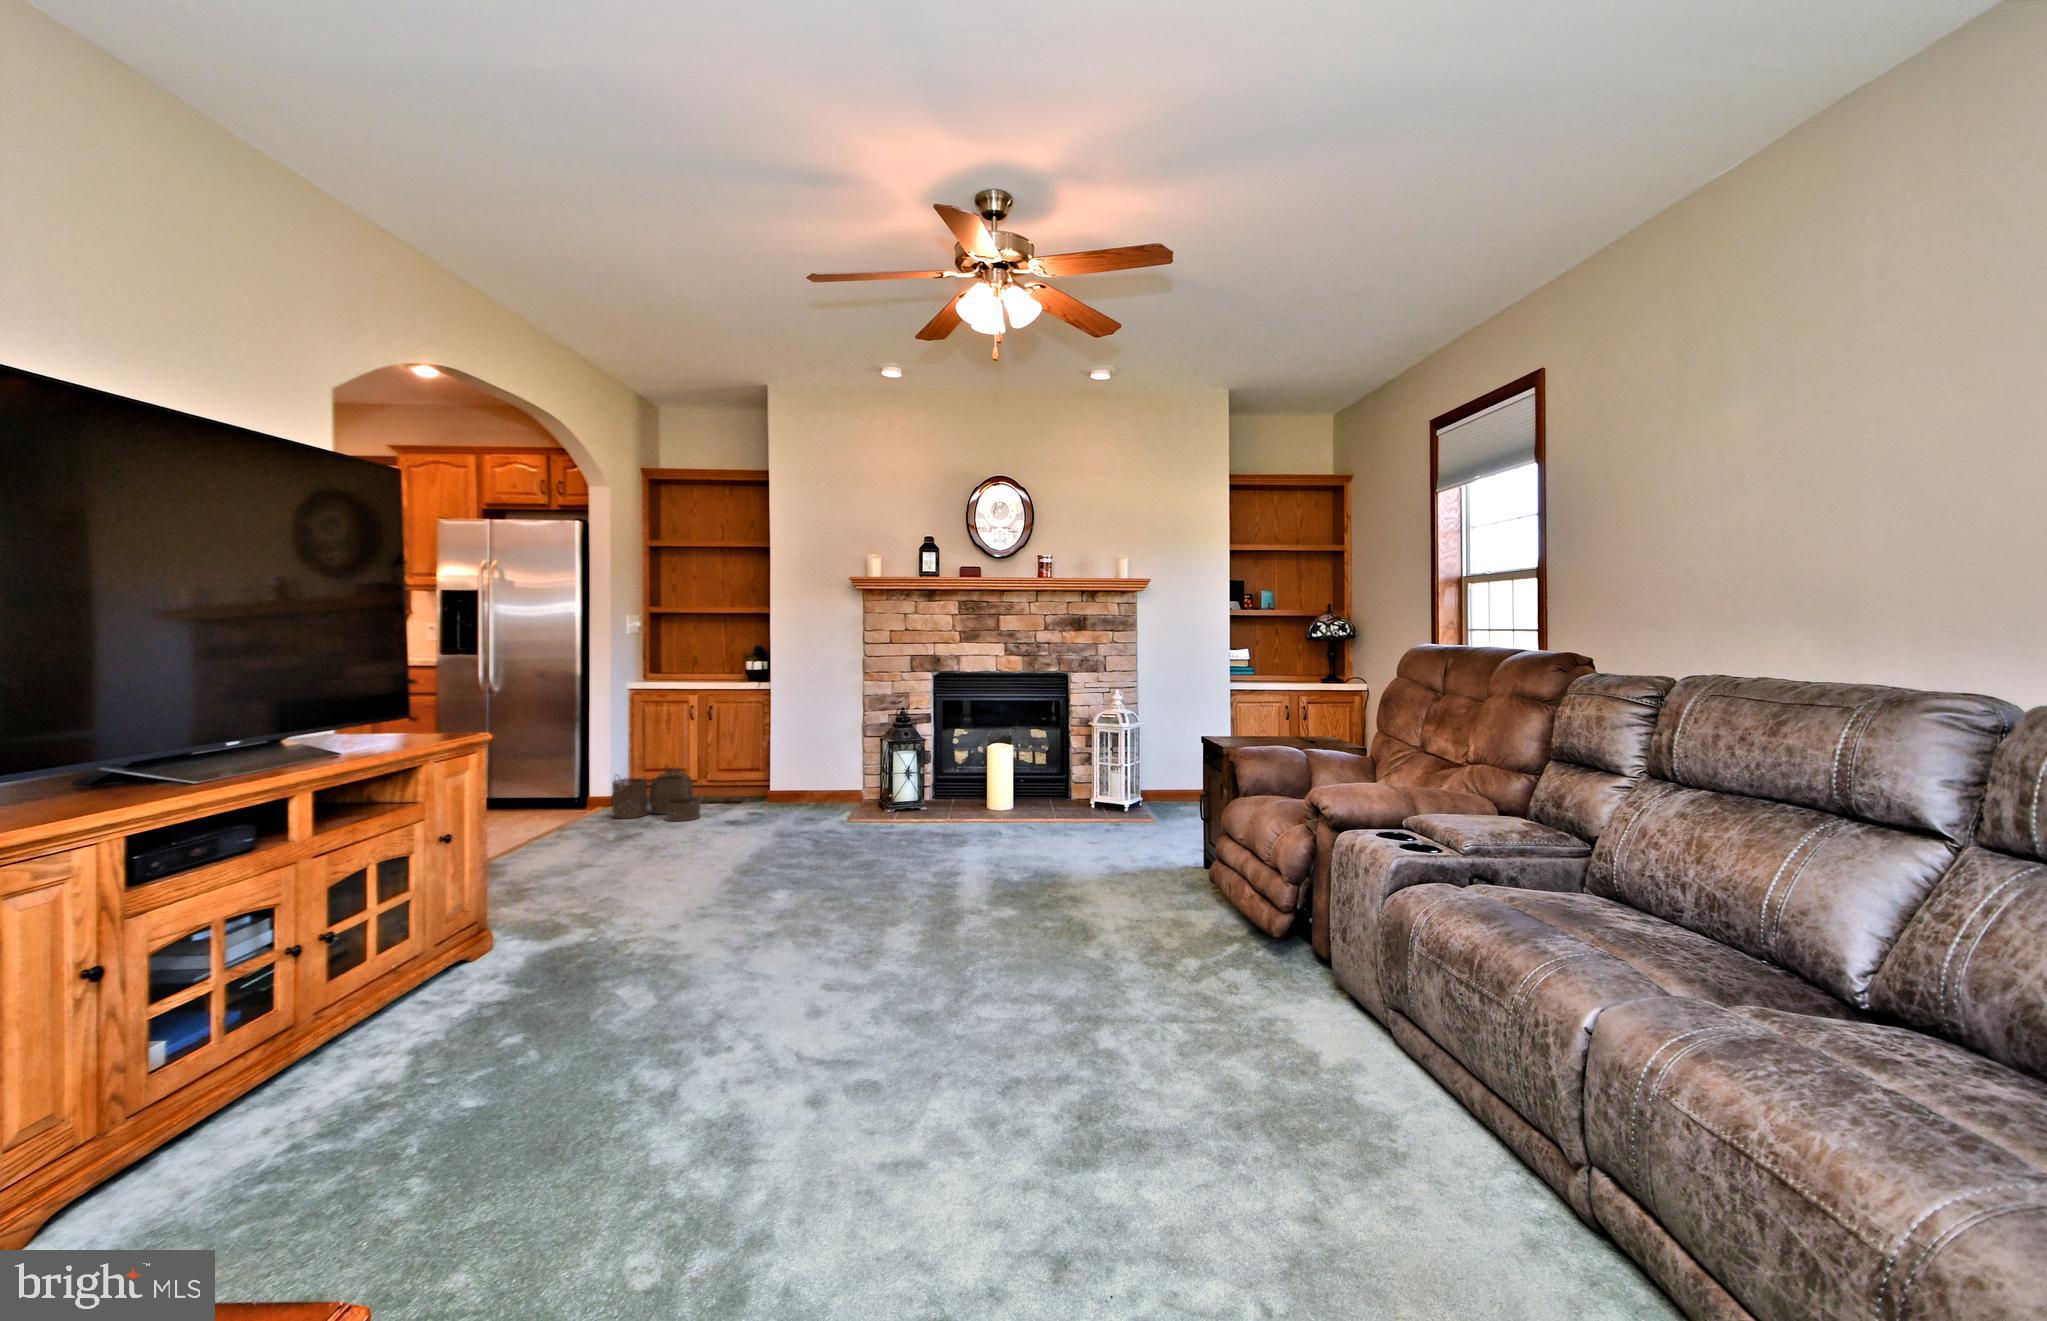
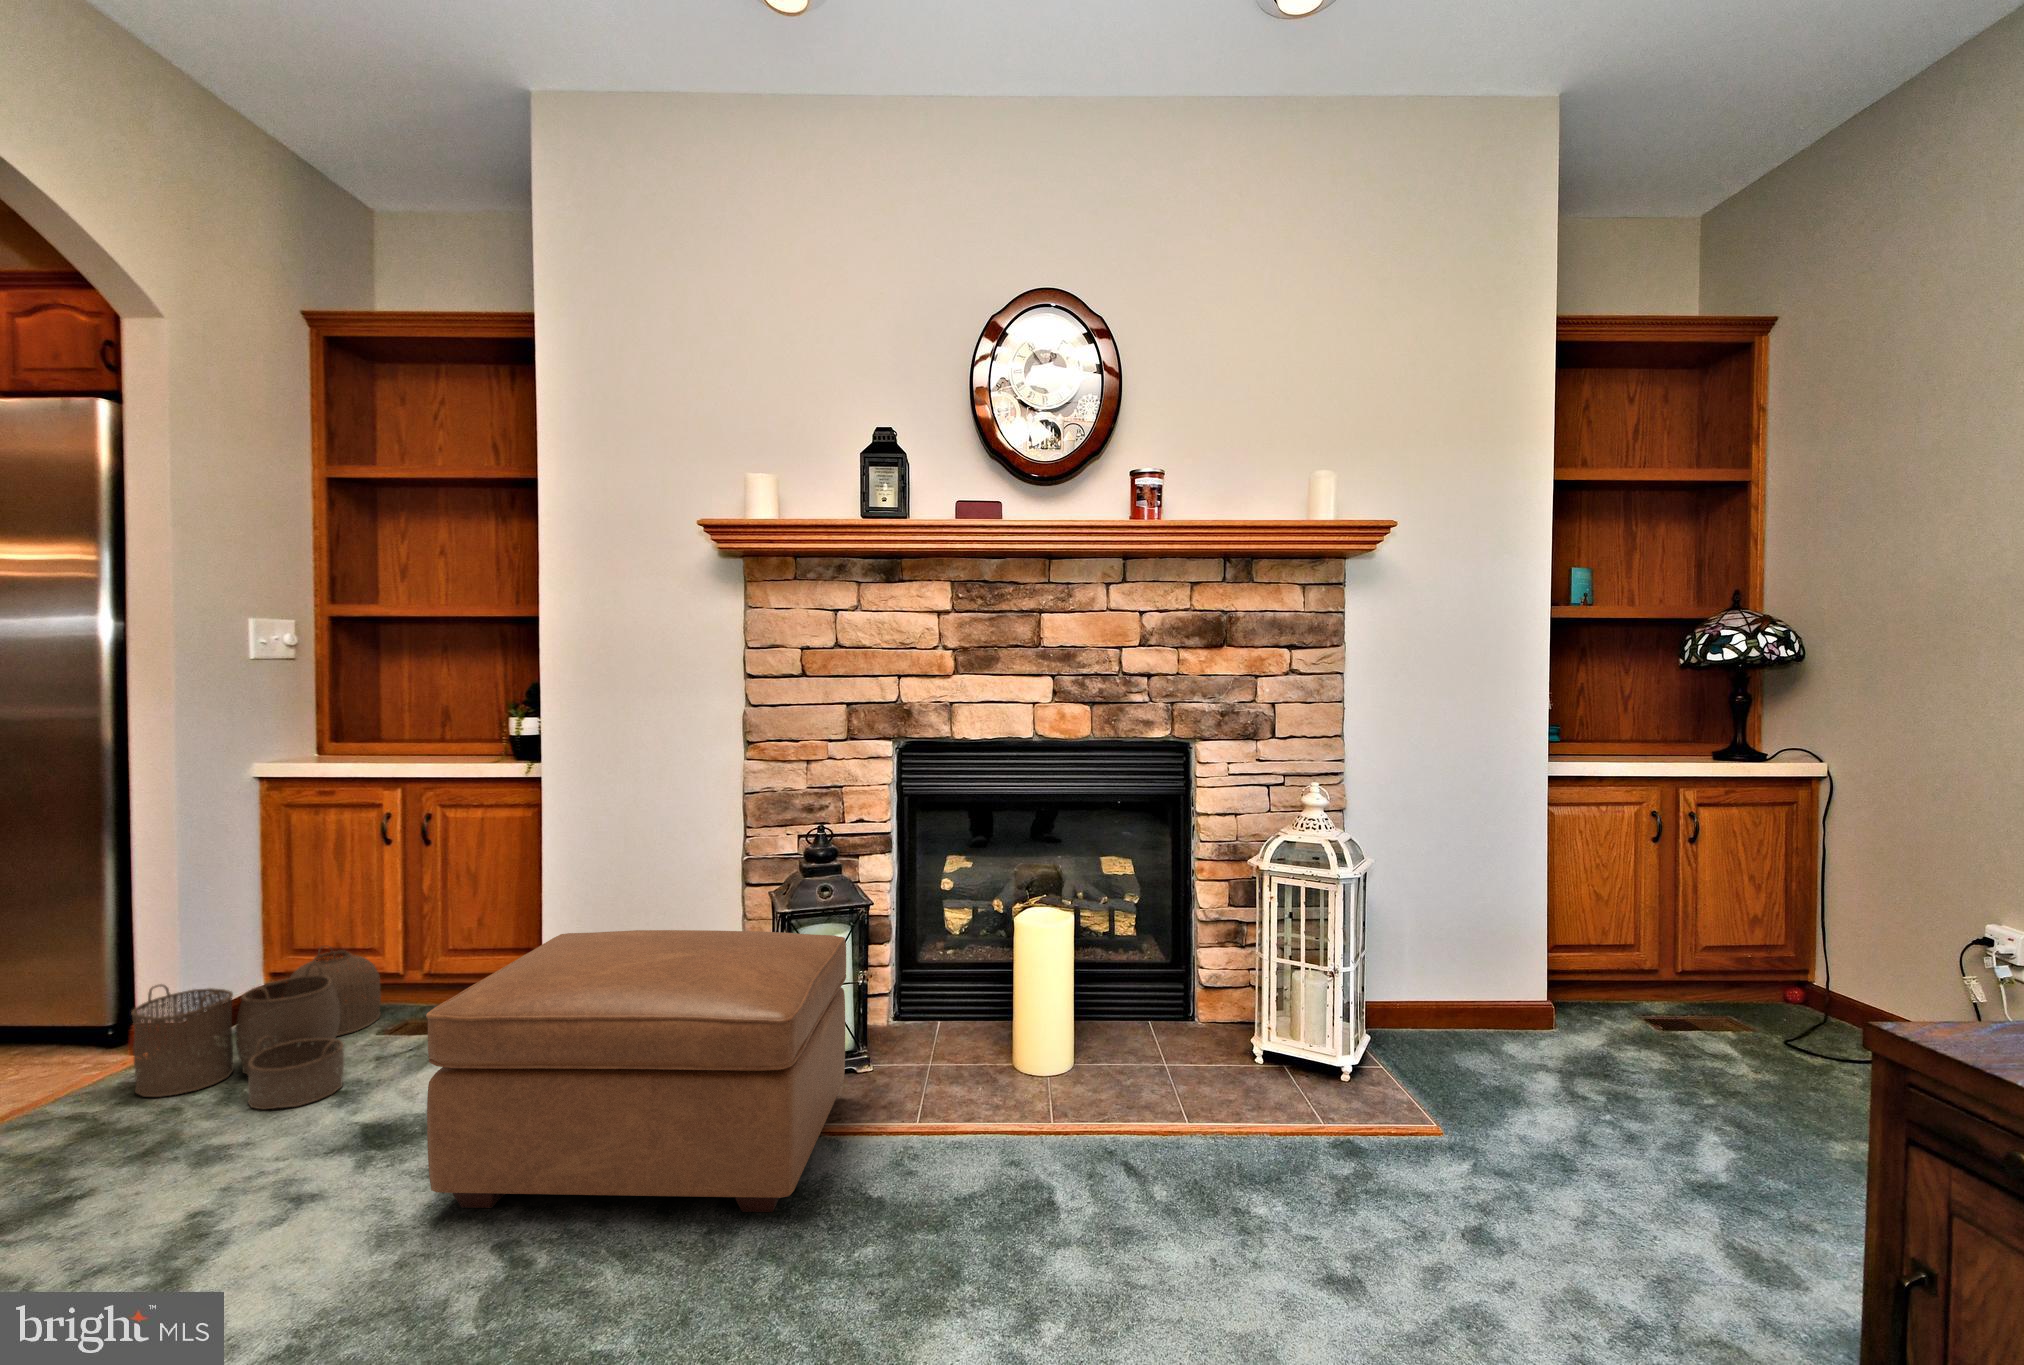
ottoman: none [770,747,917,840] -> present [426,930,846,1212]

